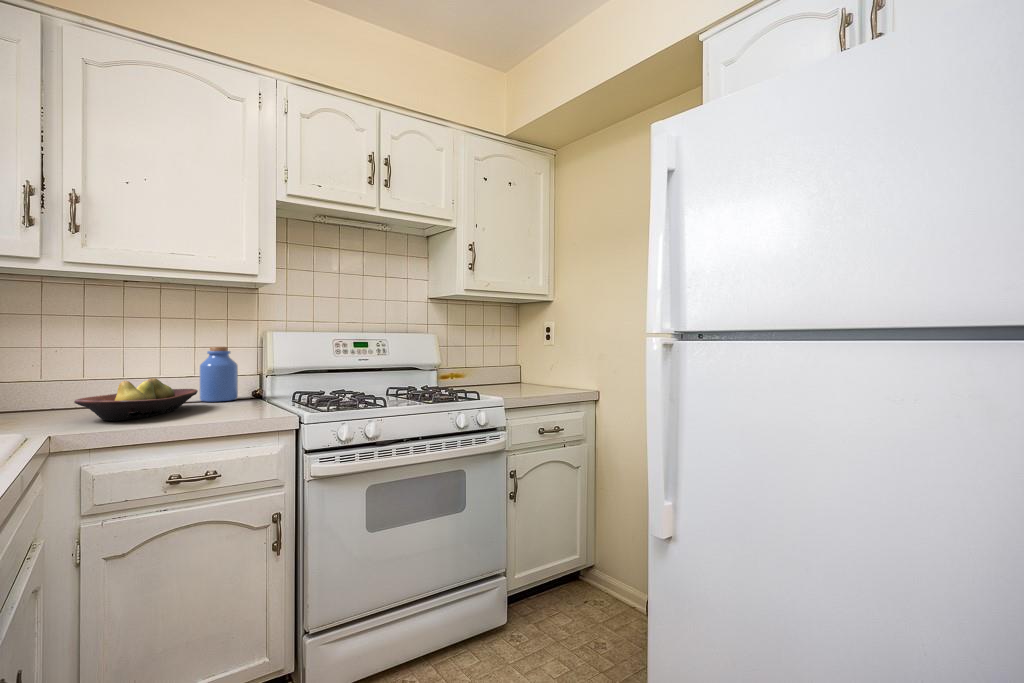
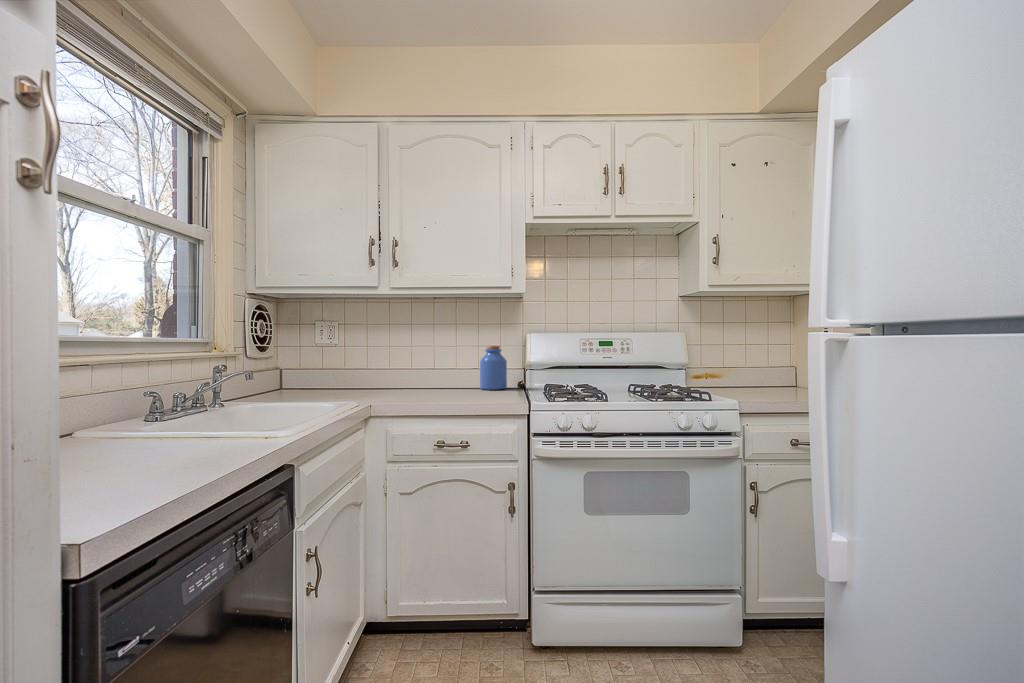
fruit bowl: present [74,378,198,421] -> none [392,369,472,398]

